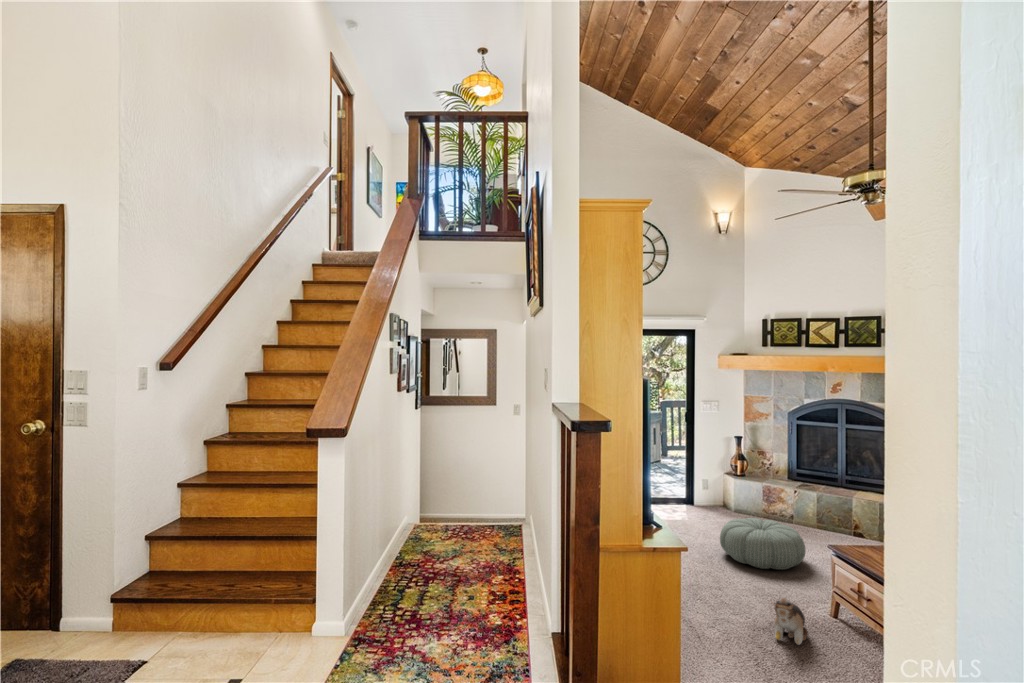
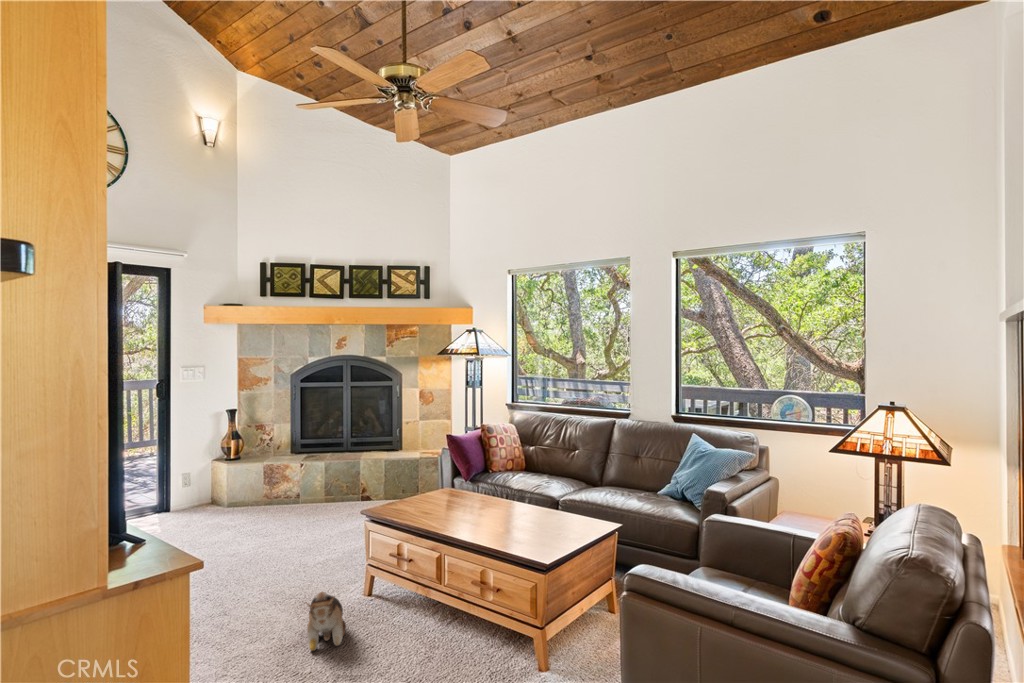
pouf: present [720,518,806,570] -> none [216,502,323,566]

